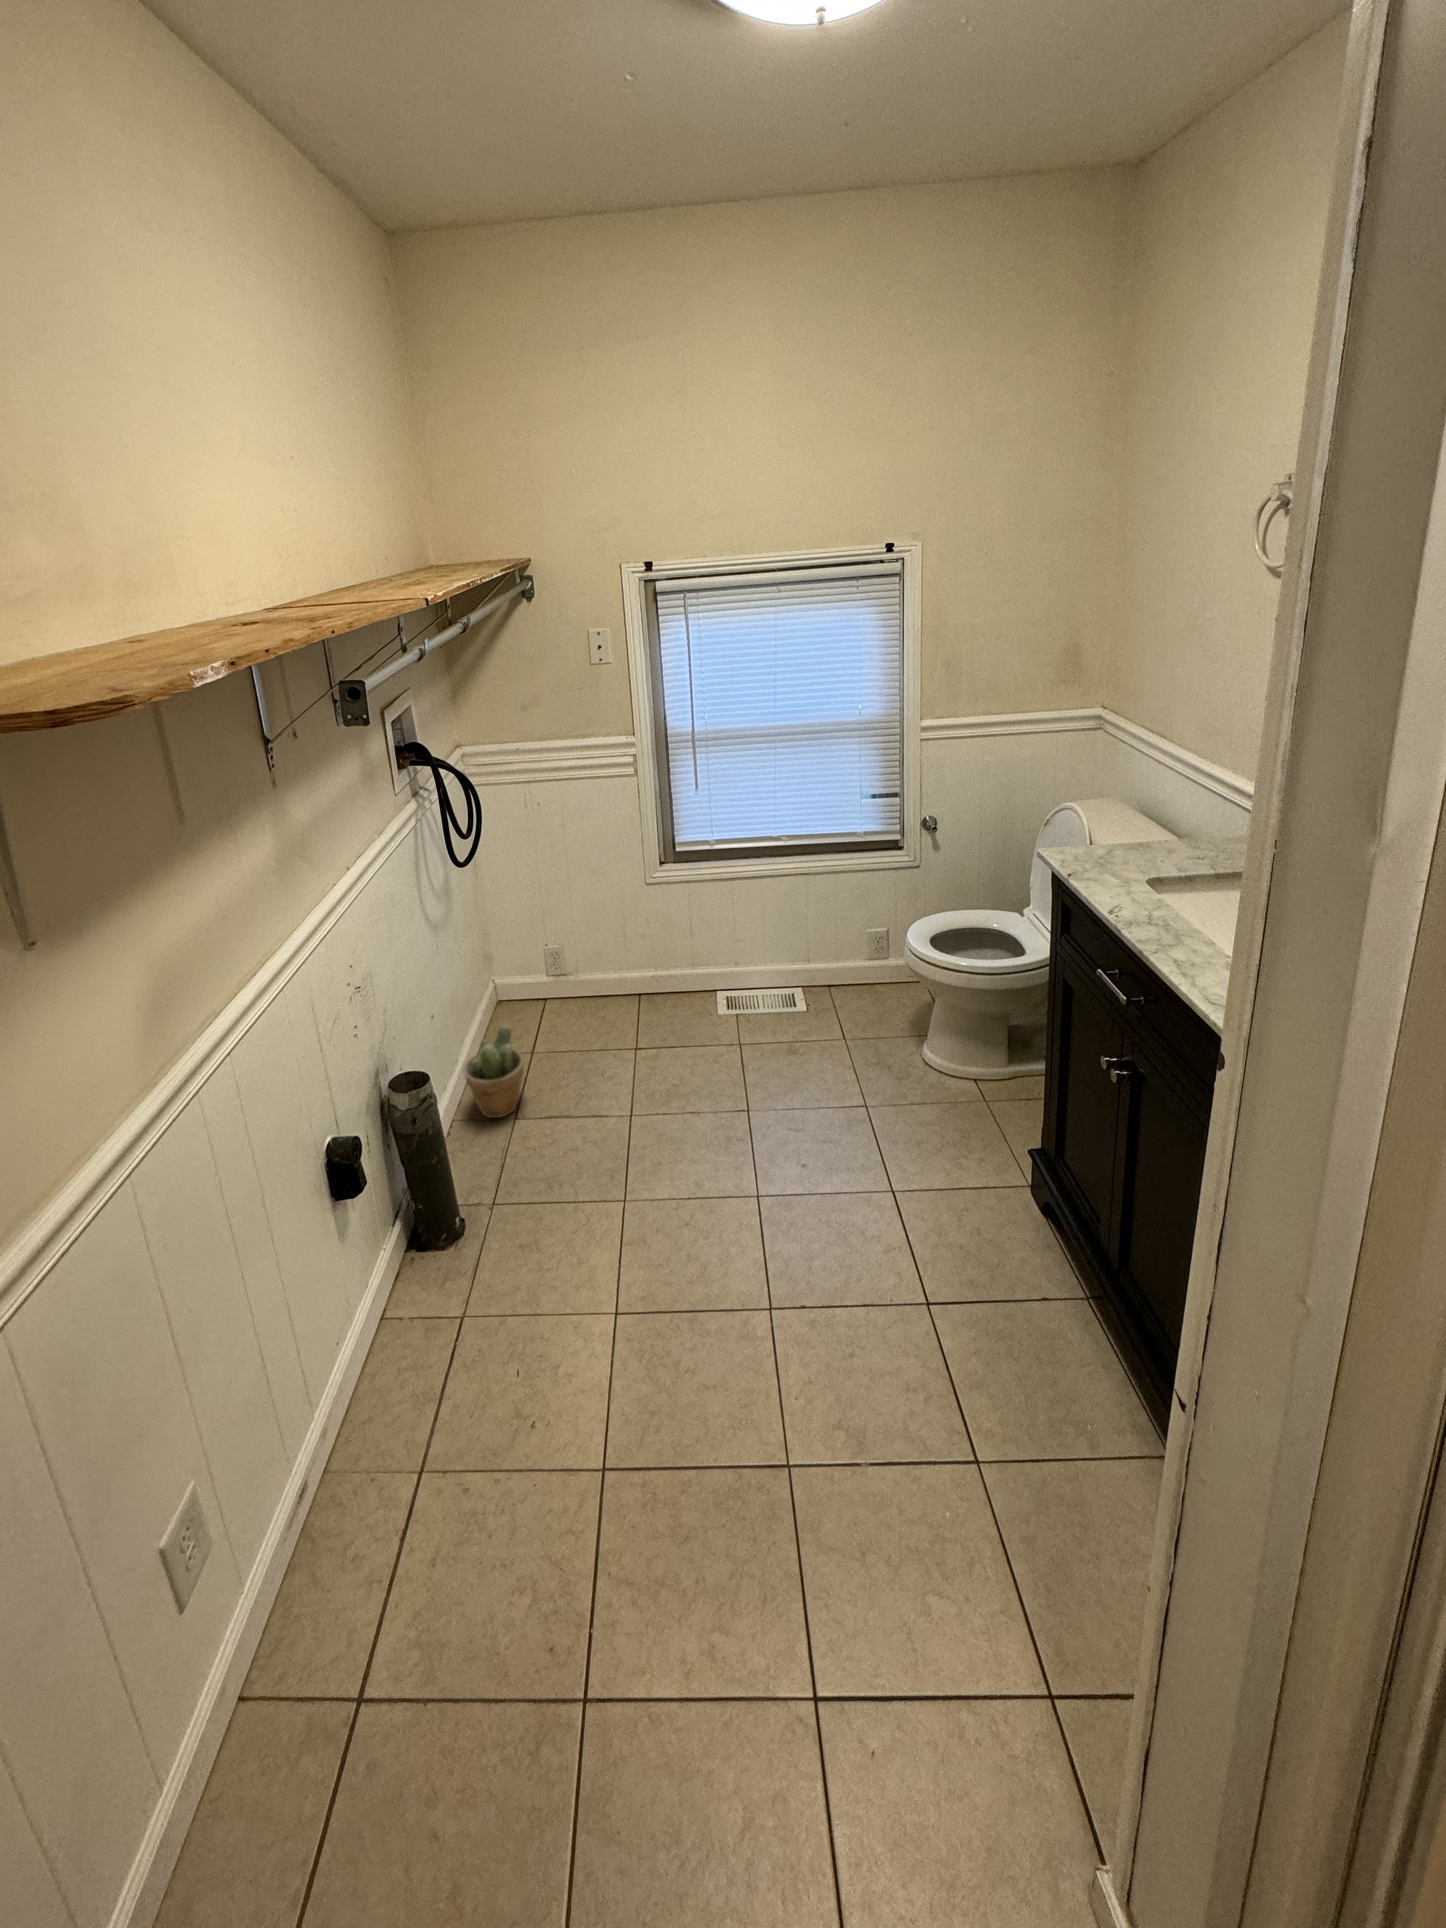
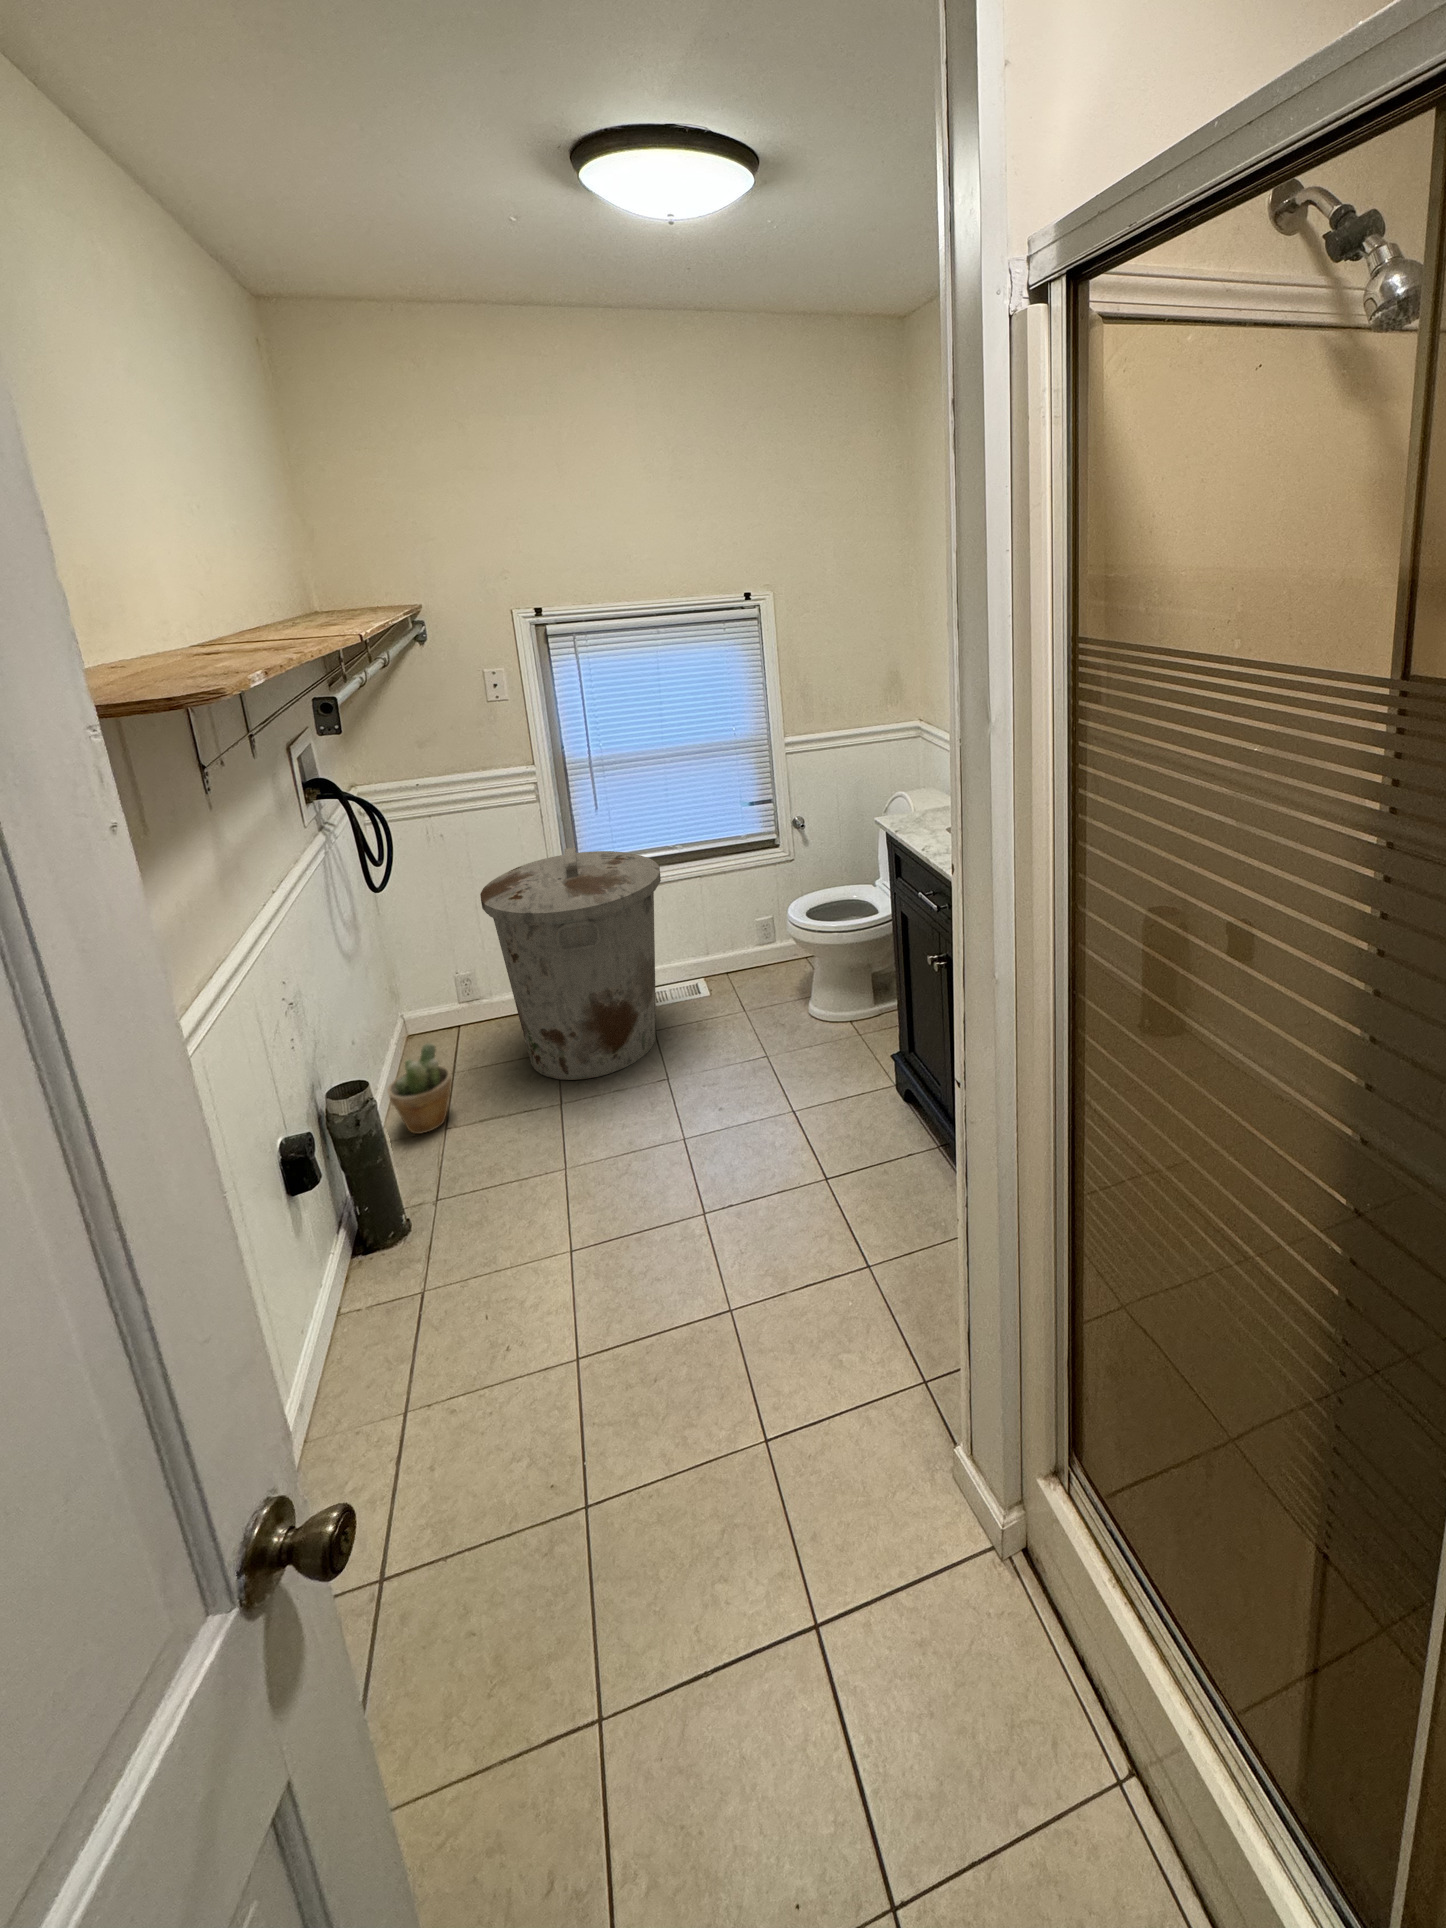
trash can: none [565,833,757,1093] -> present [480,847,661,1080]

